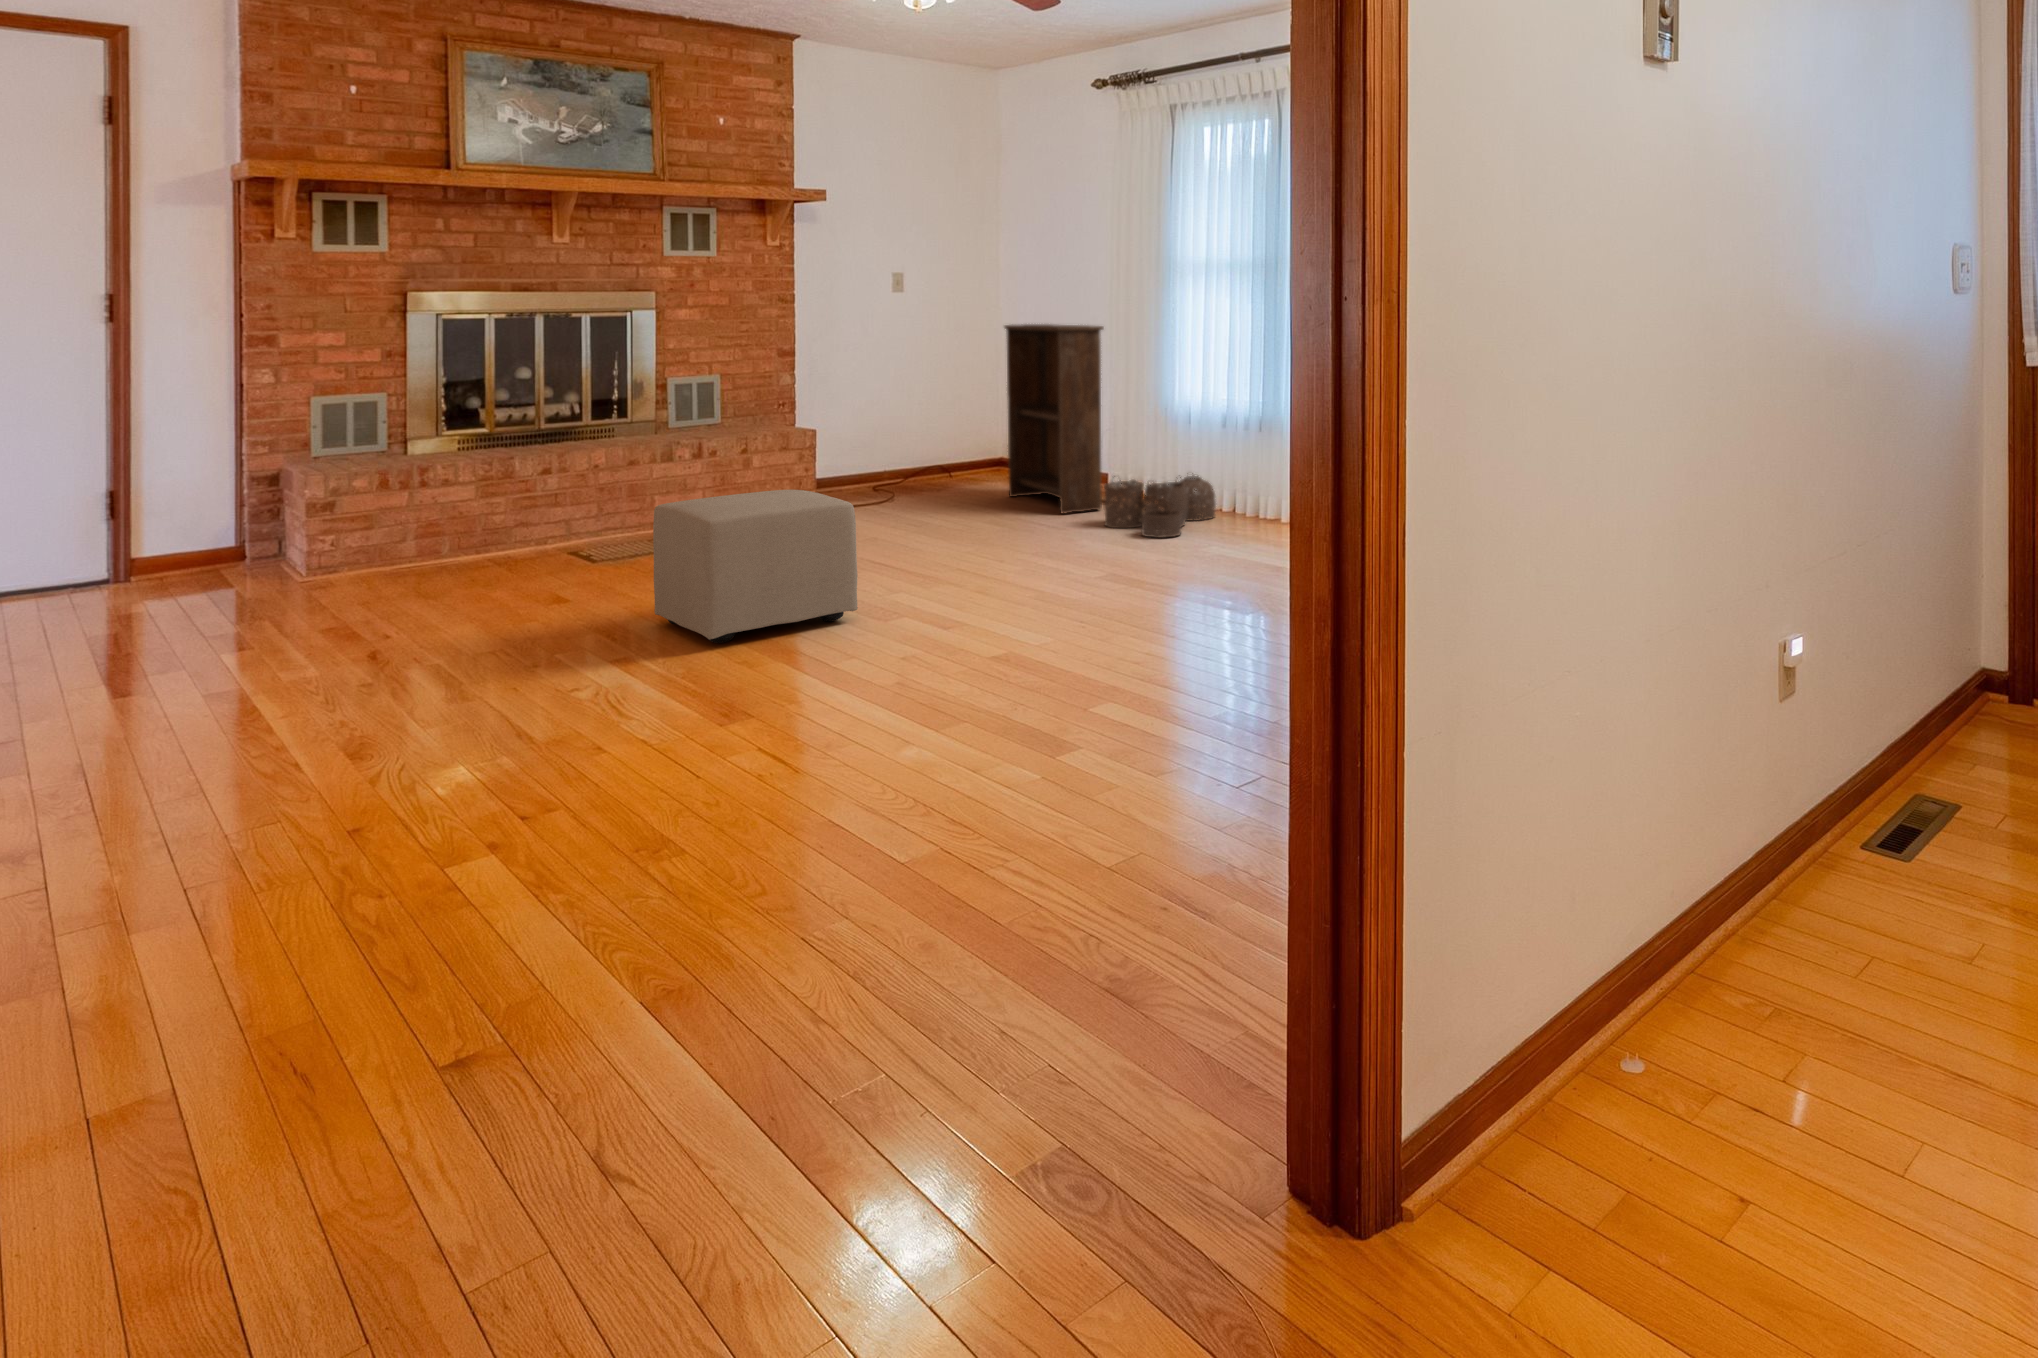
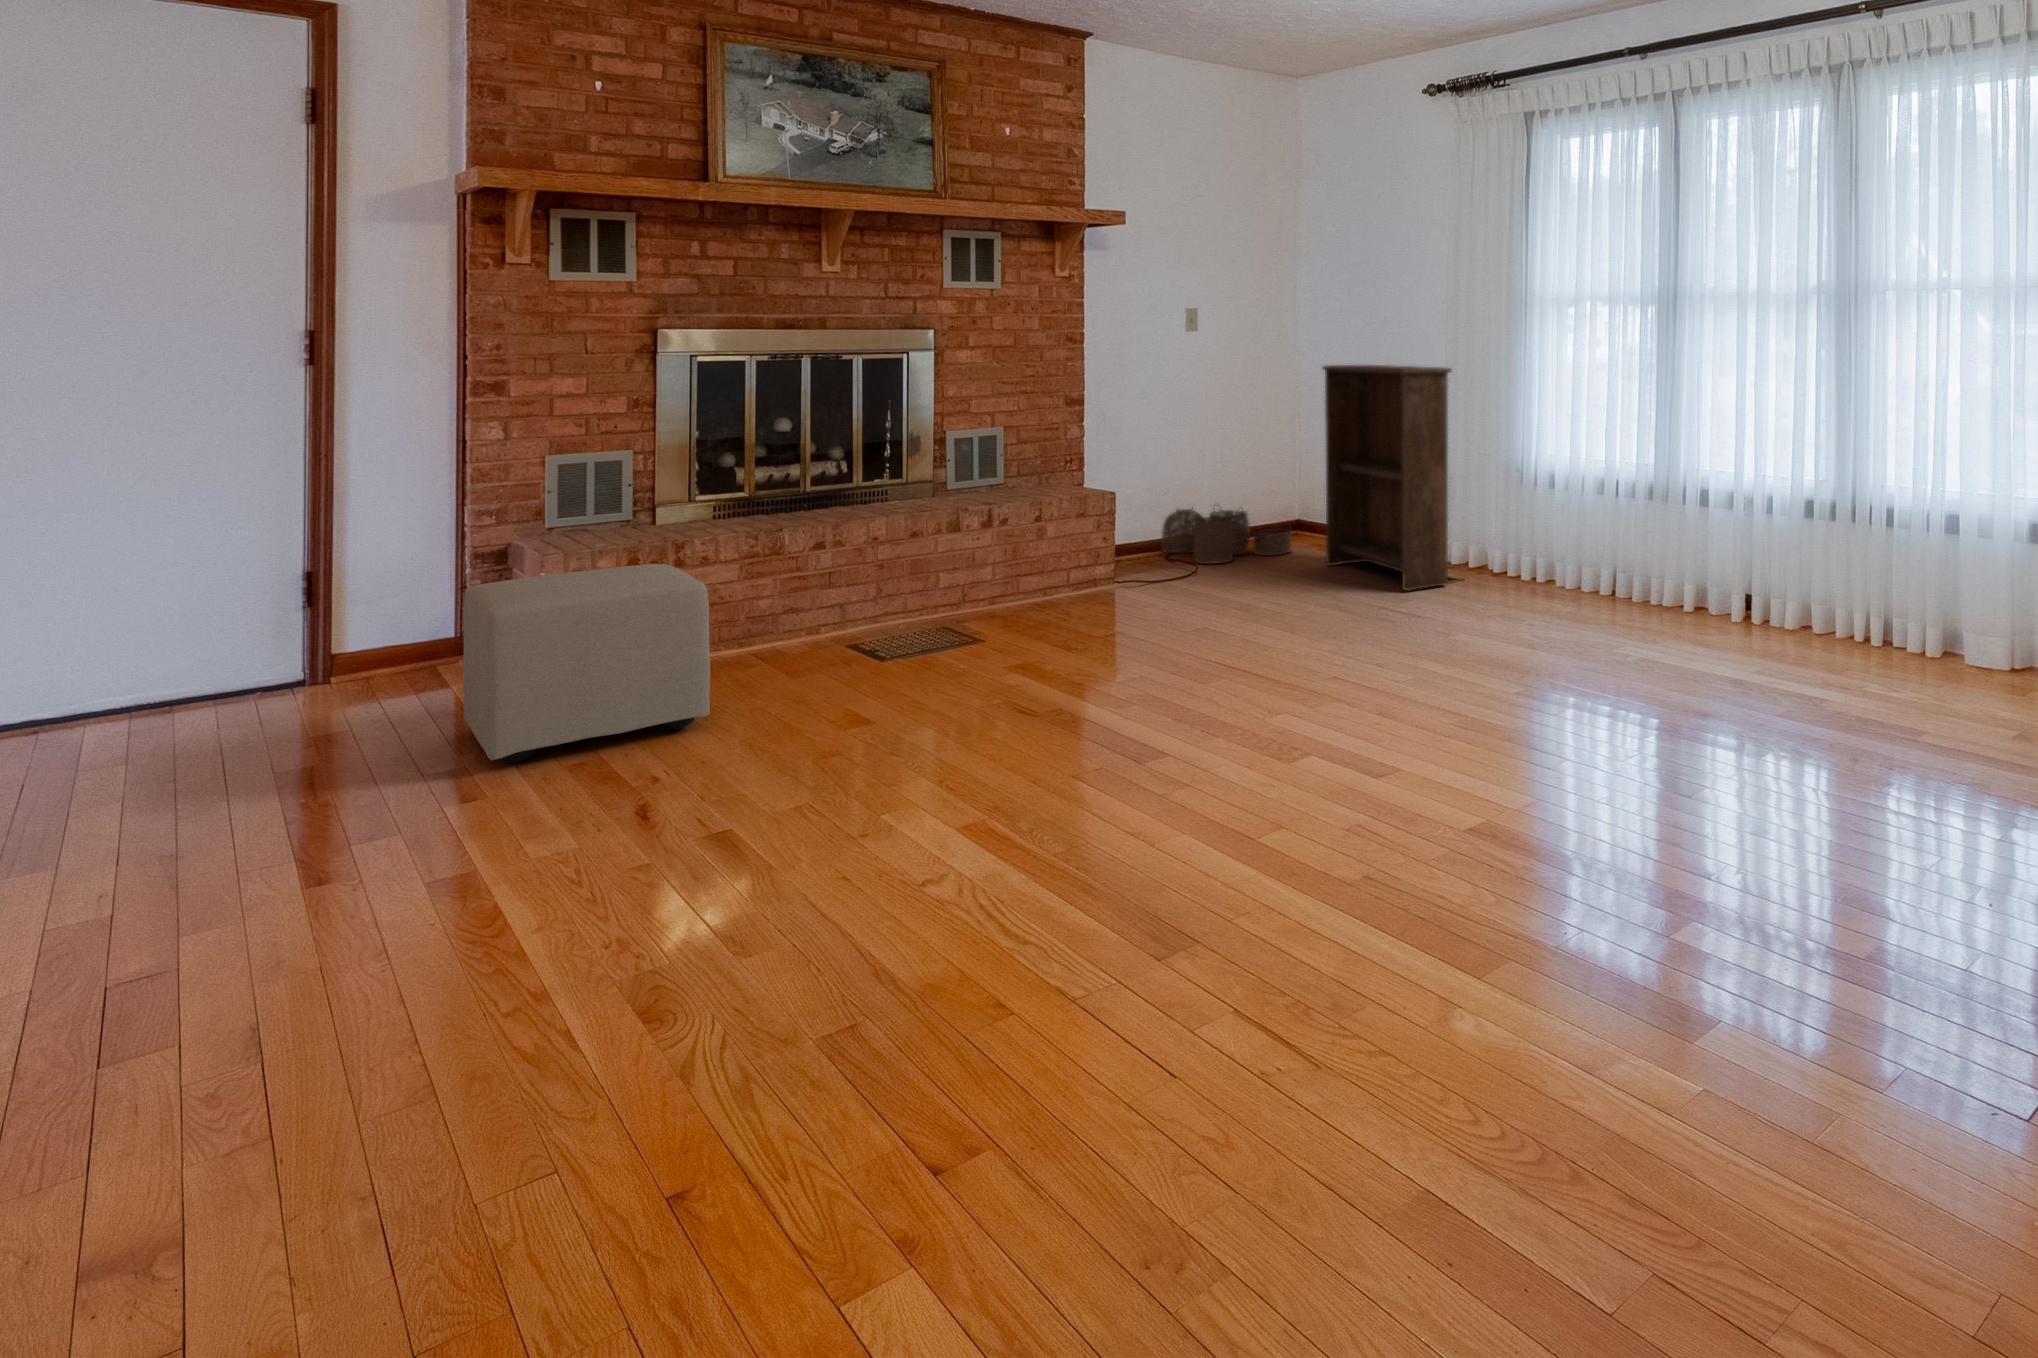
woven basket: present [1104,473,1216,538] -> present [1162,505,1291,564]
ottoman: present [653,490,858,643] -> present [463,564,710,762]

